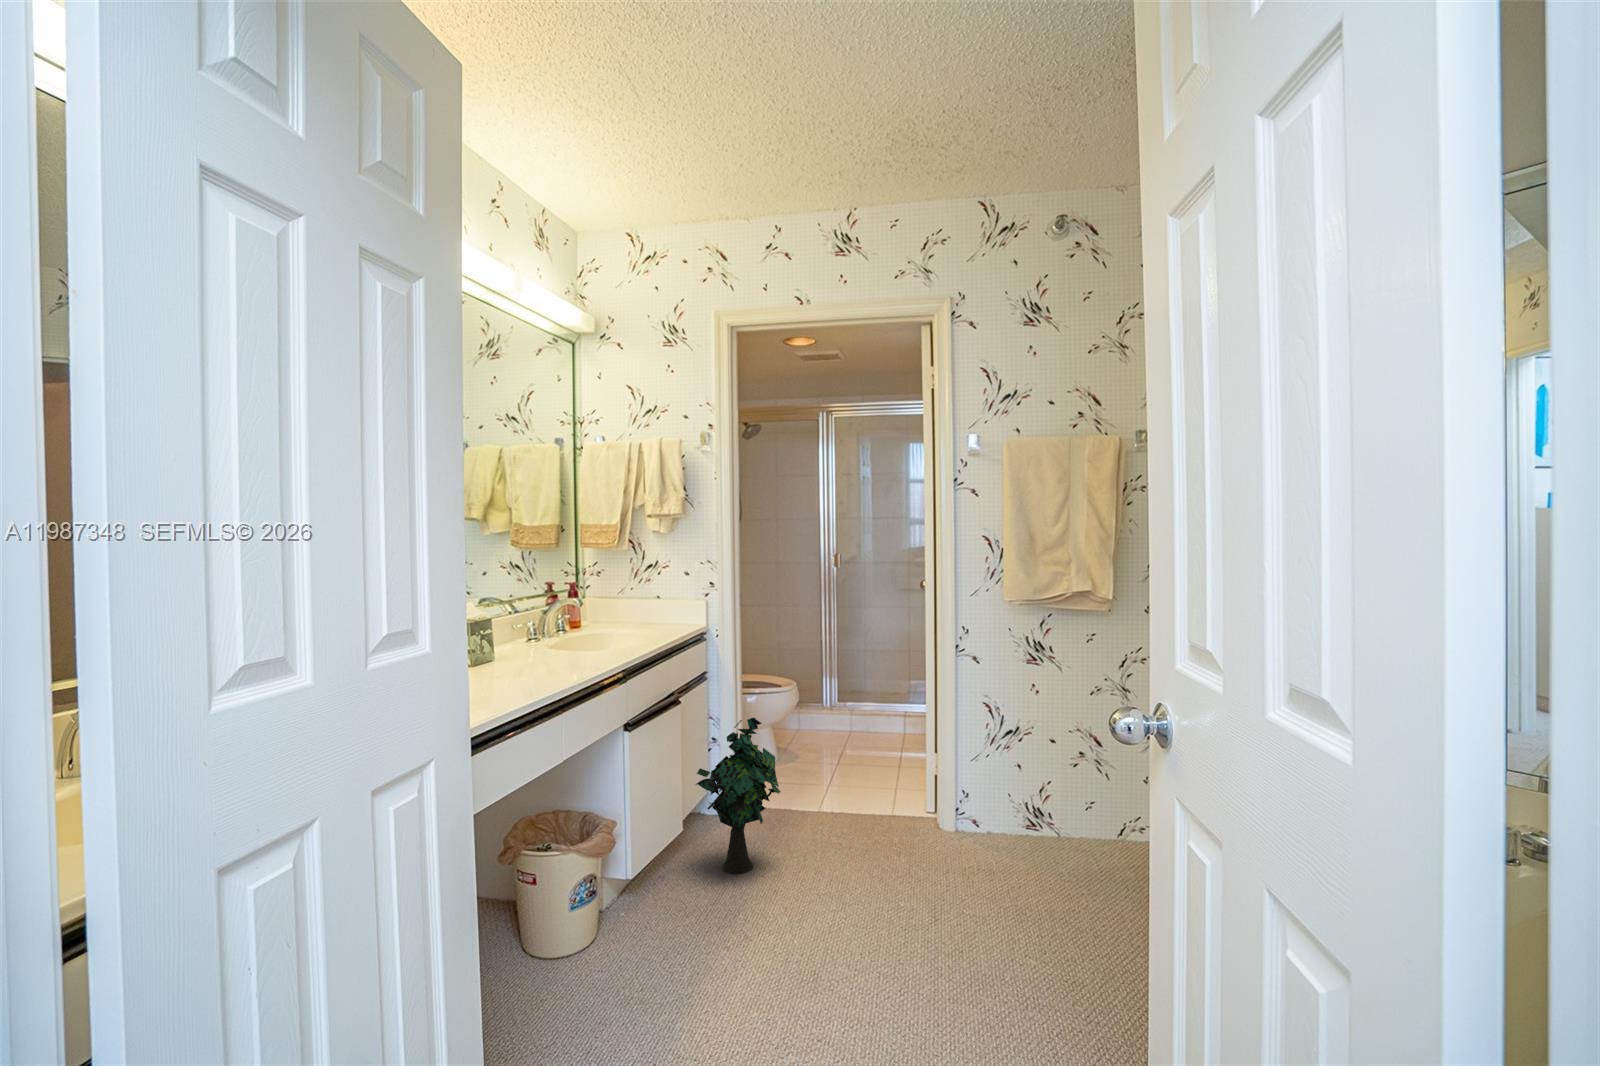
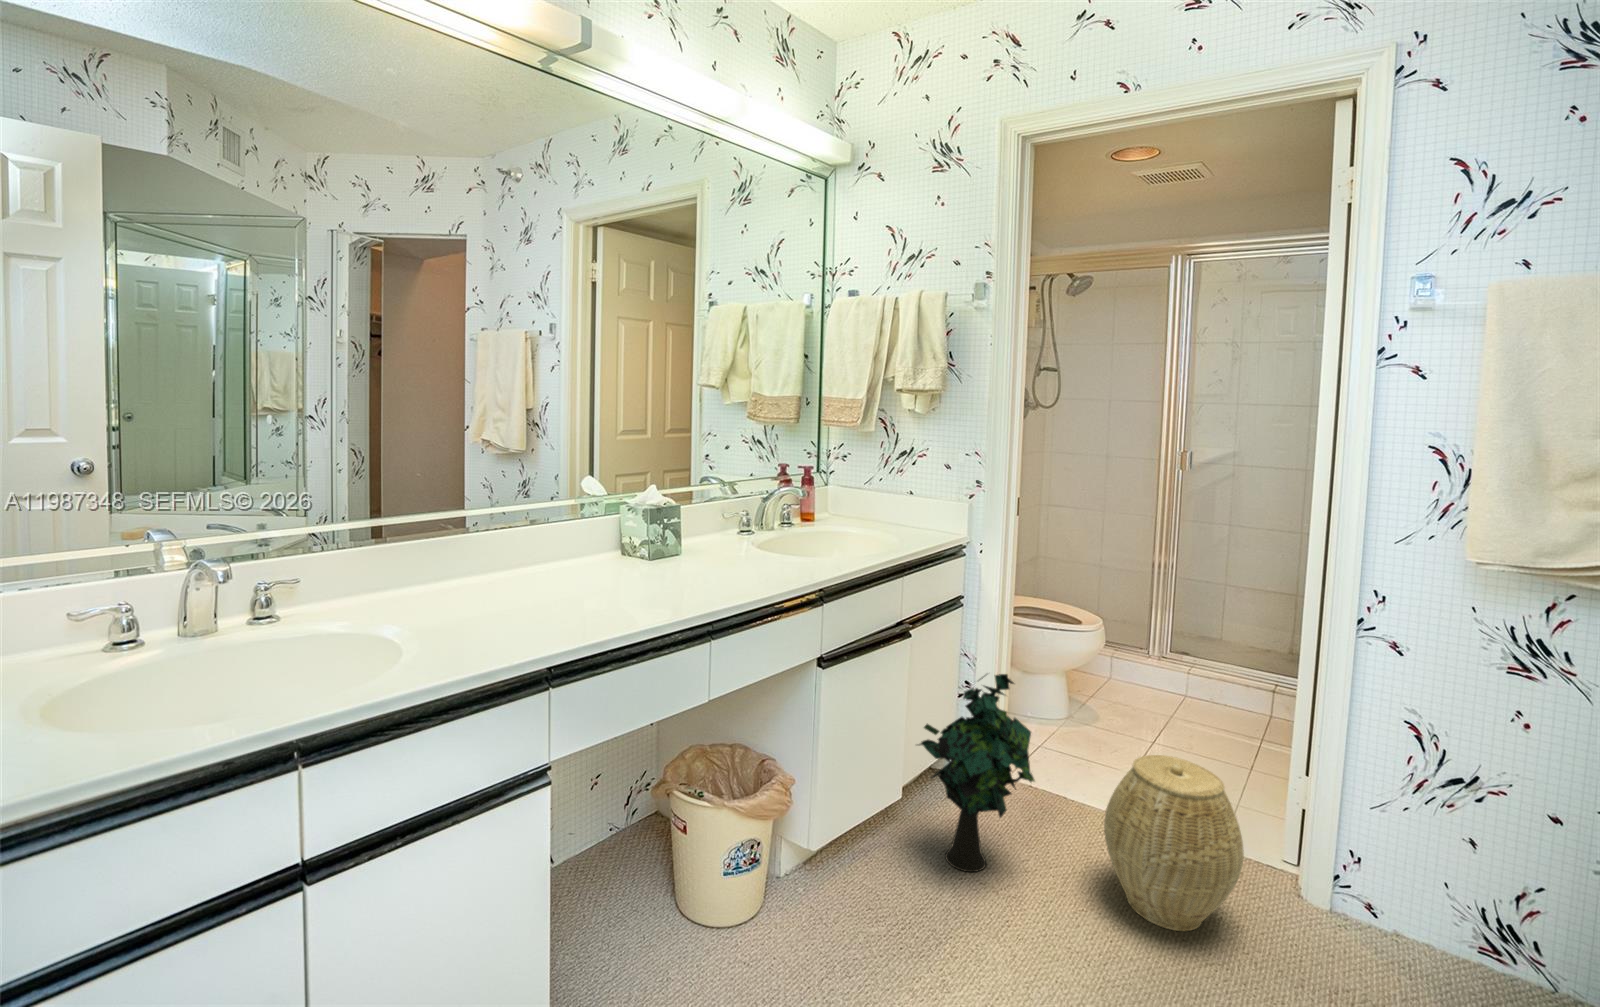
woven basket: none [828,754,910,868] -> present [1104,755,1244,931]

